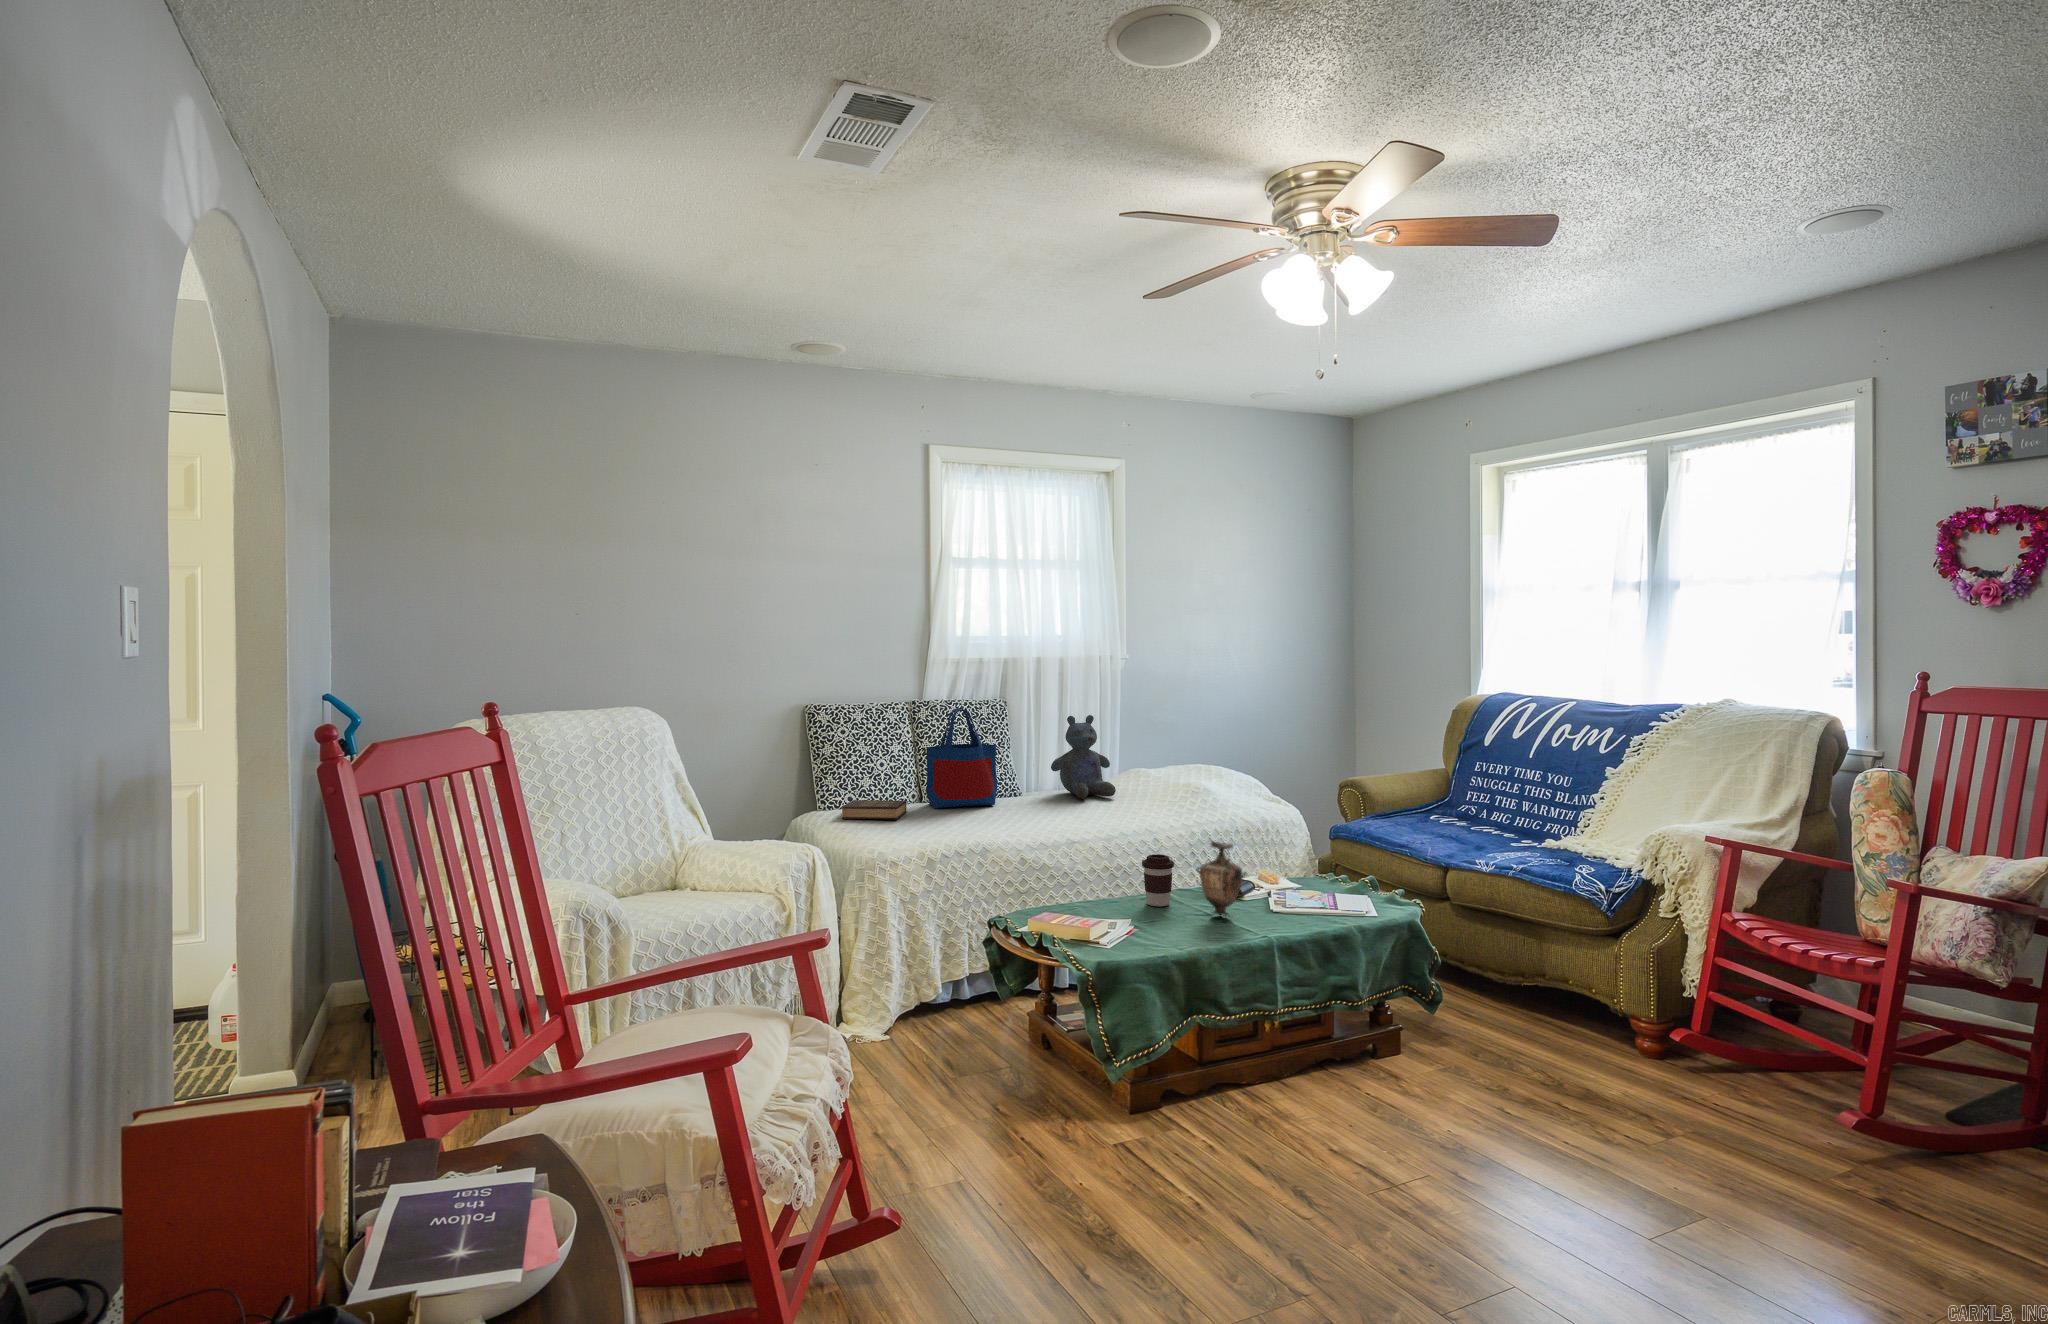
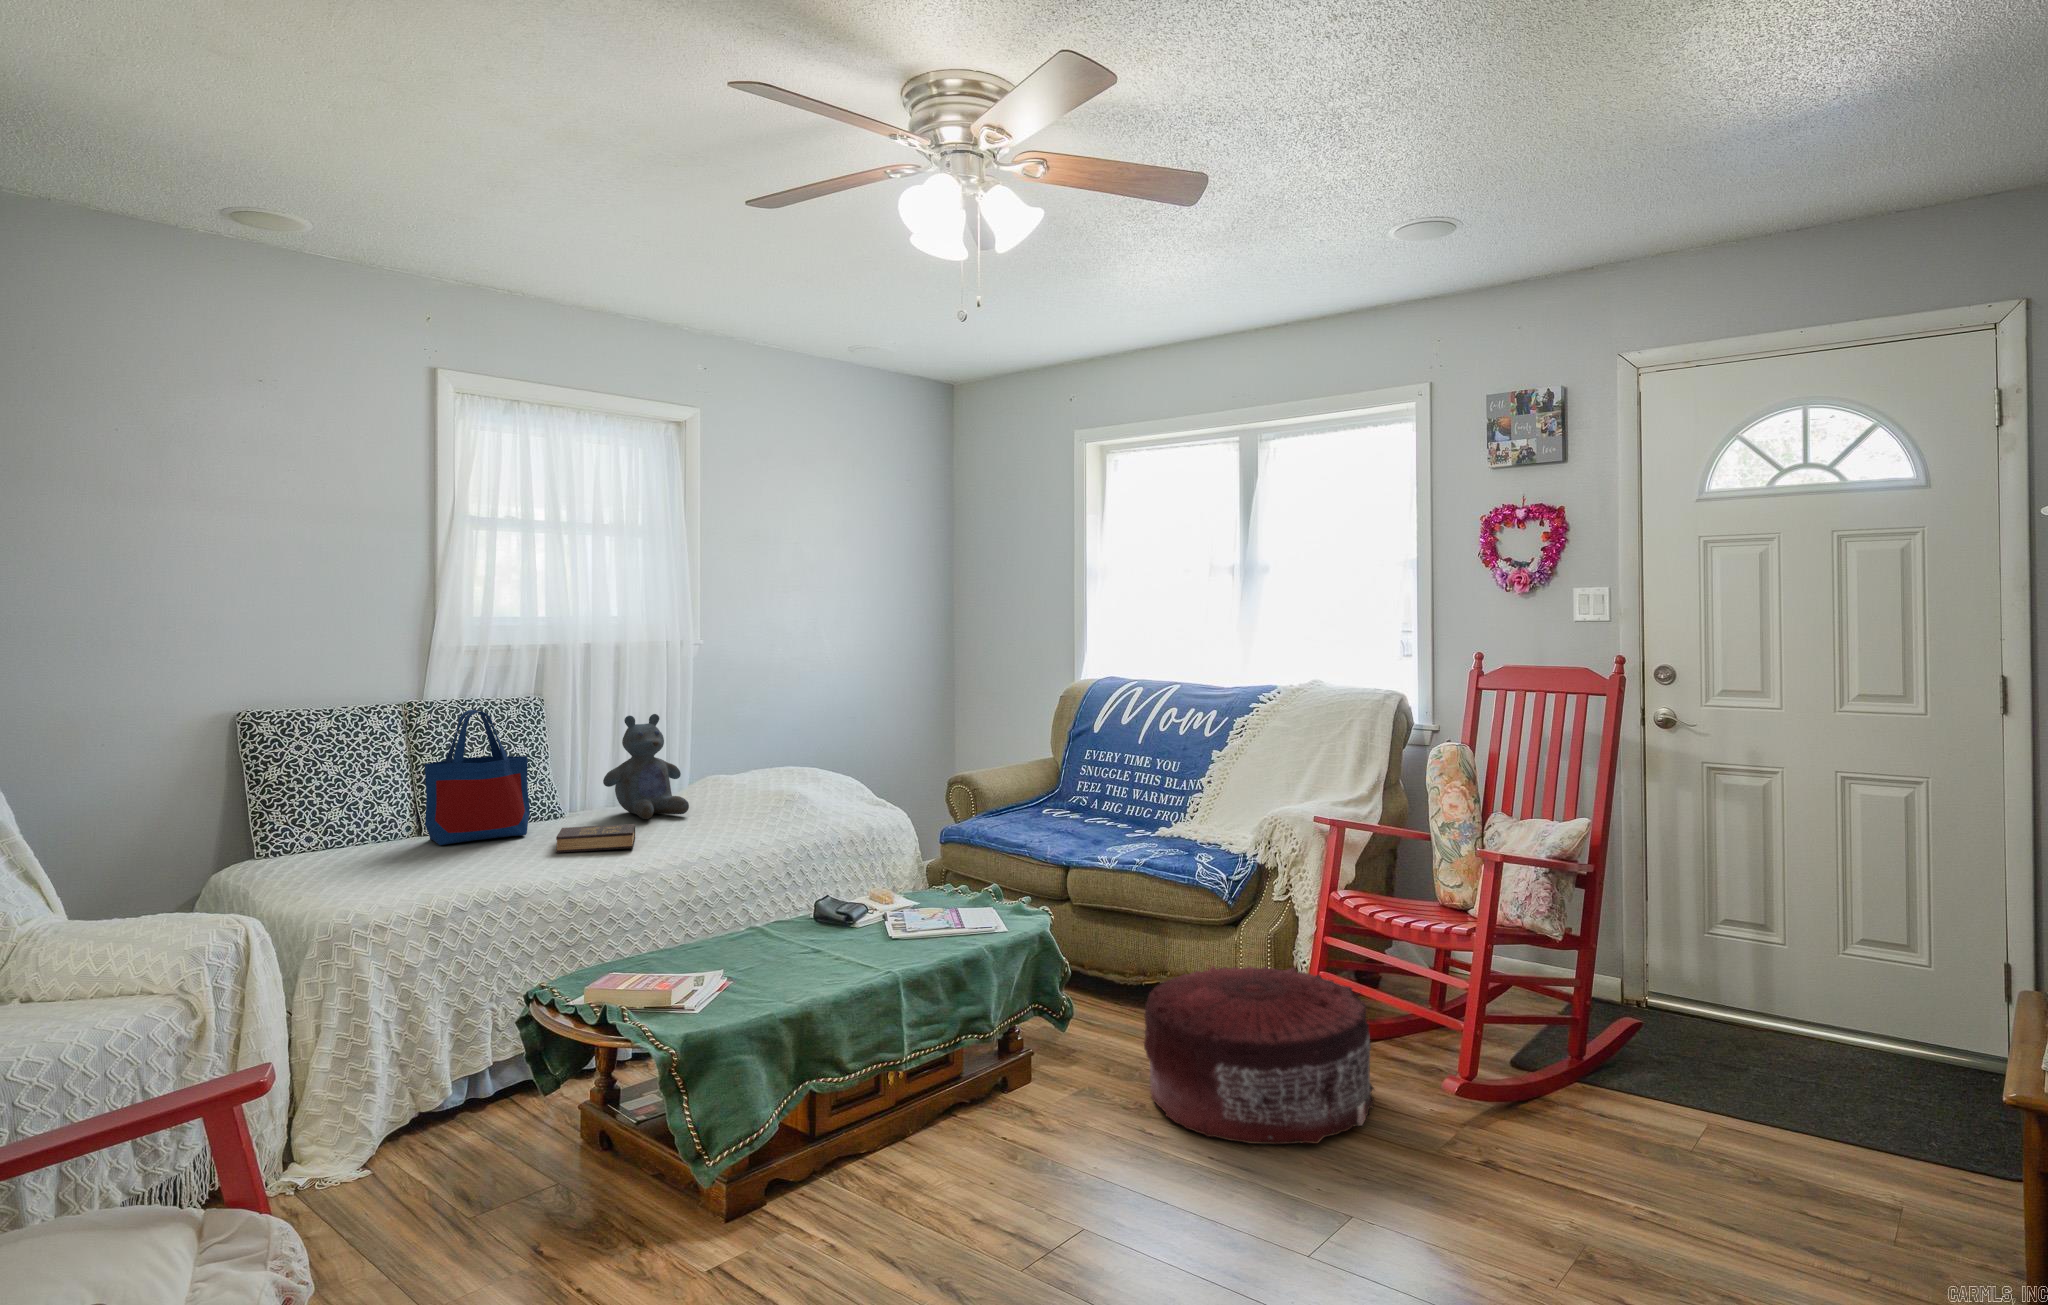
hardback book: present [842,800,907,819] -> present [556,824,635,853]
vase: present [1196,841,1246,916] -> none [803,859,865,953]
coffee cup: present [1142,854,1174,906] -> none [734,885,774,949]
pouf: none [1507,967,1766,1150] -> present [1144,966,1374,1144]

